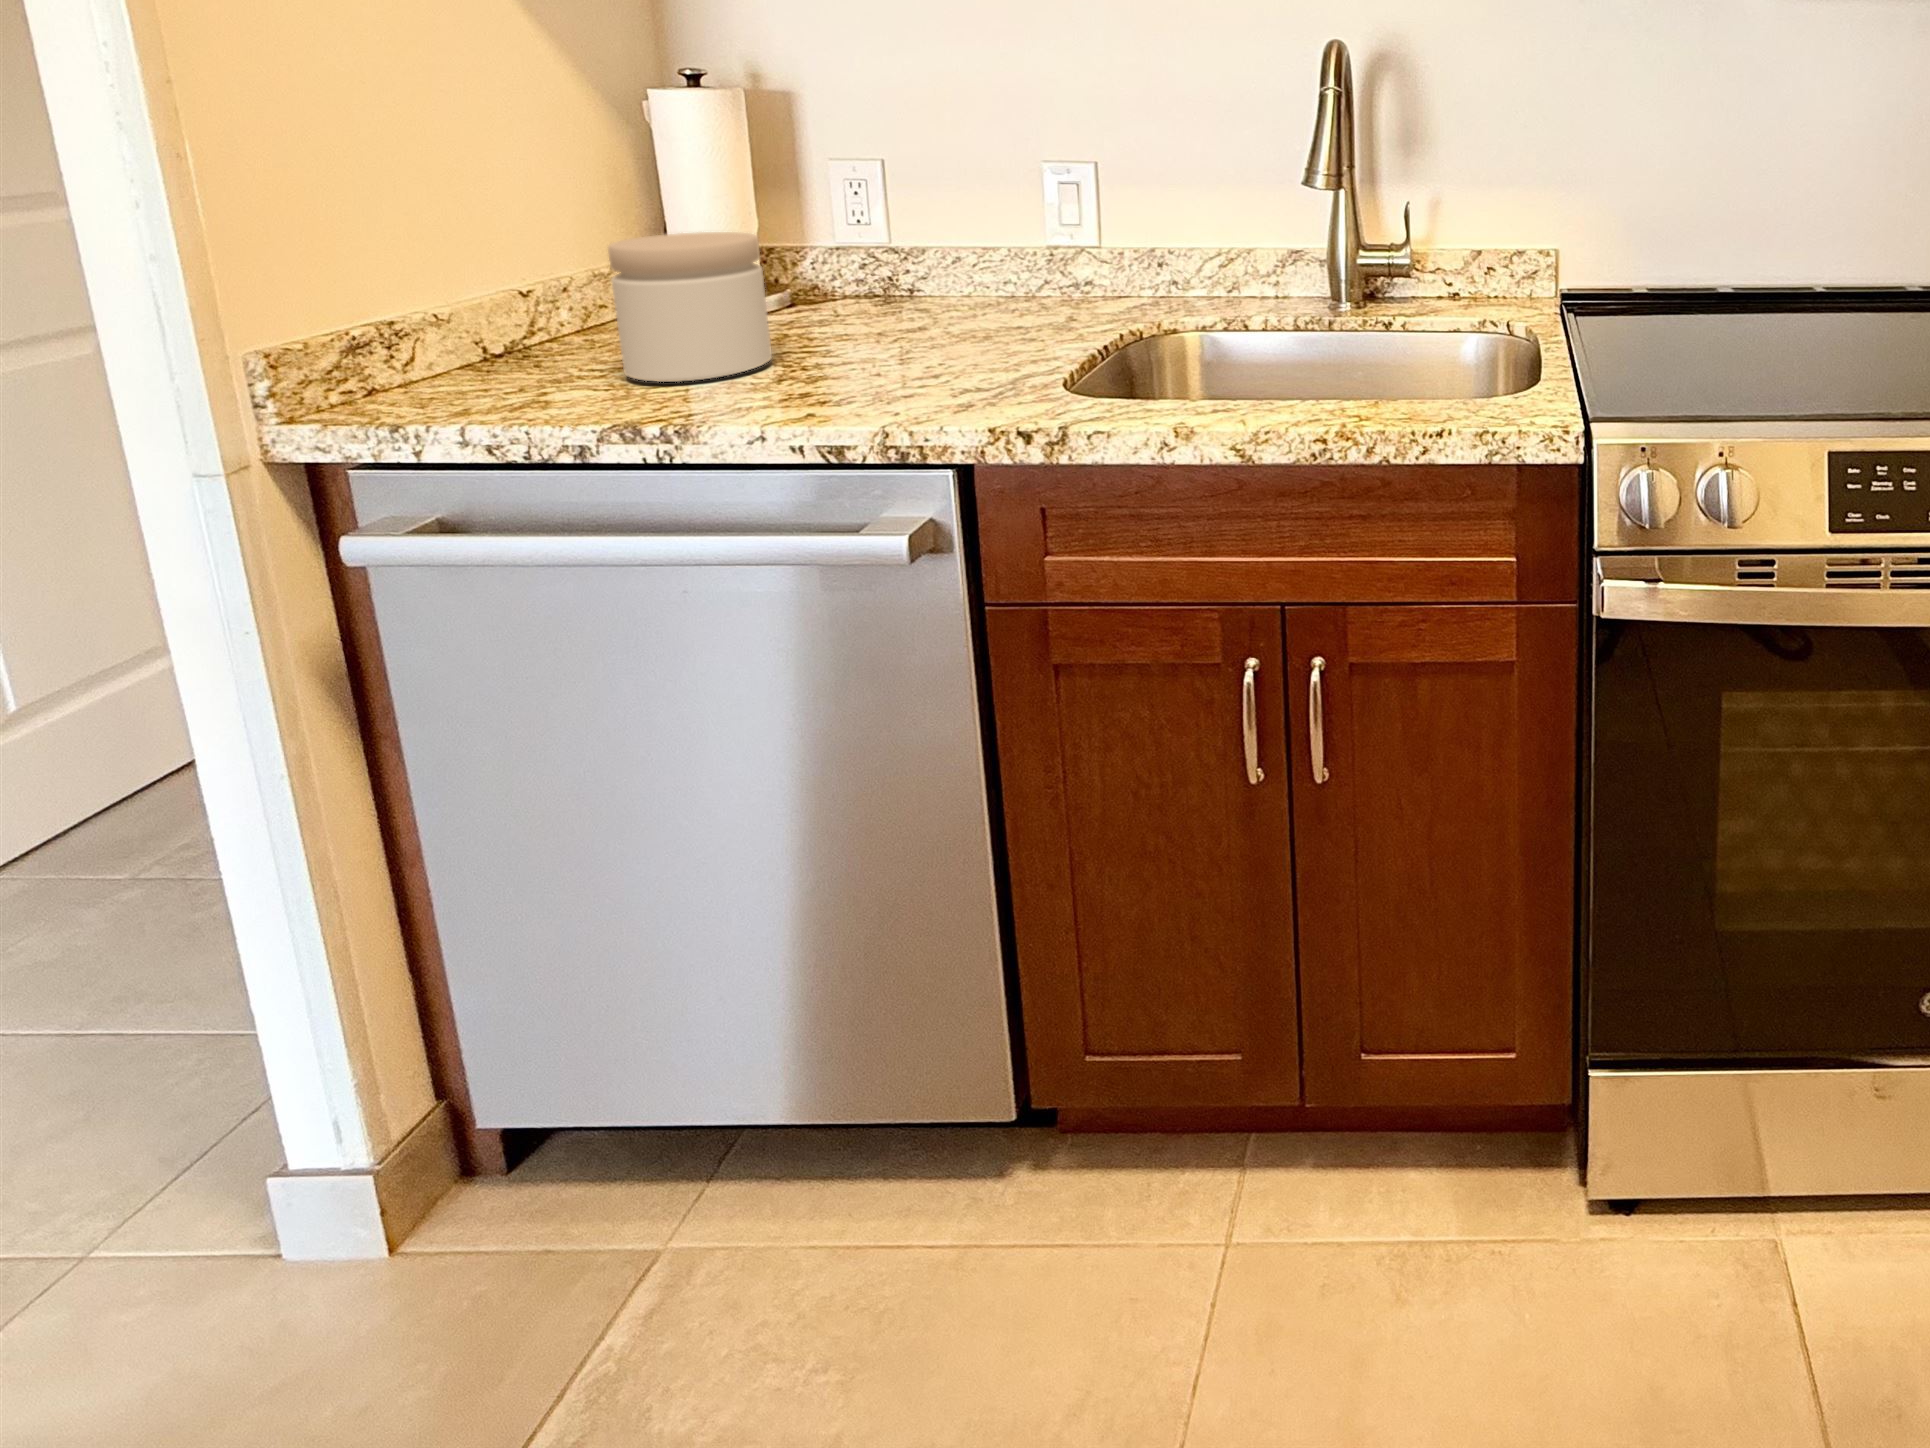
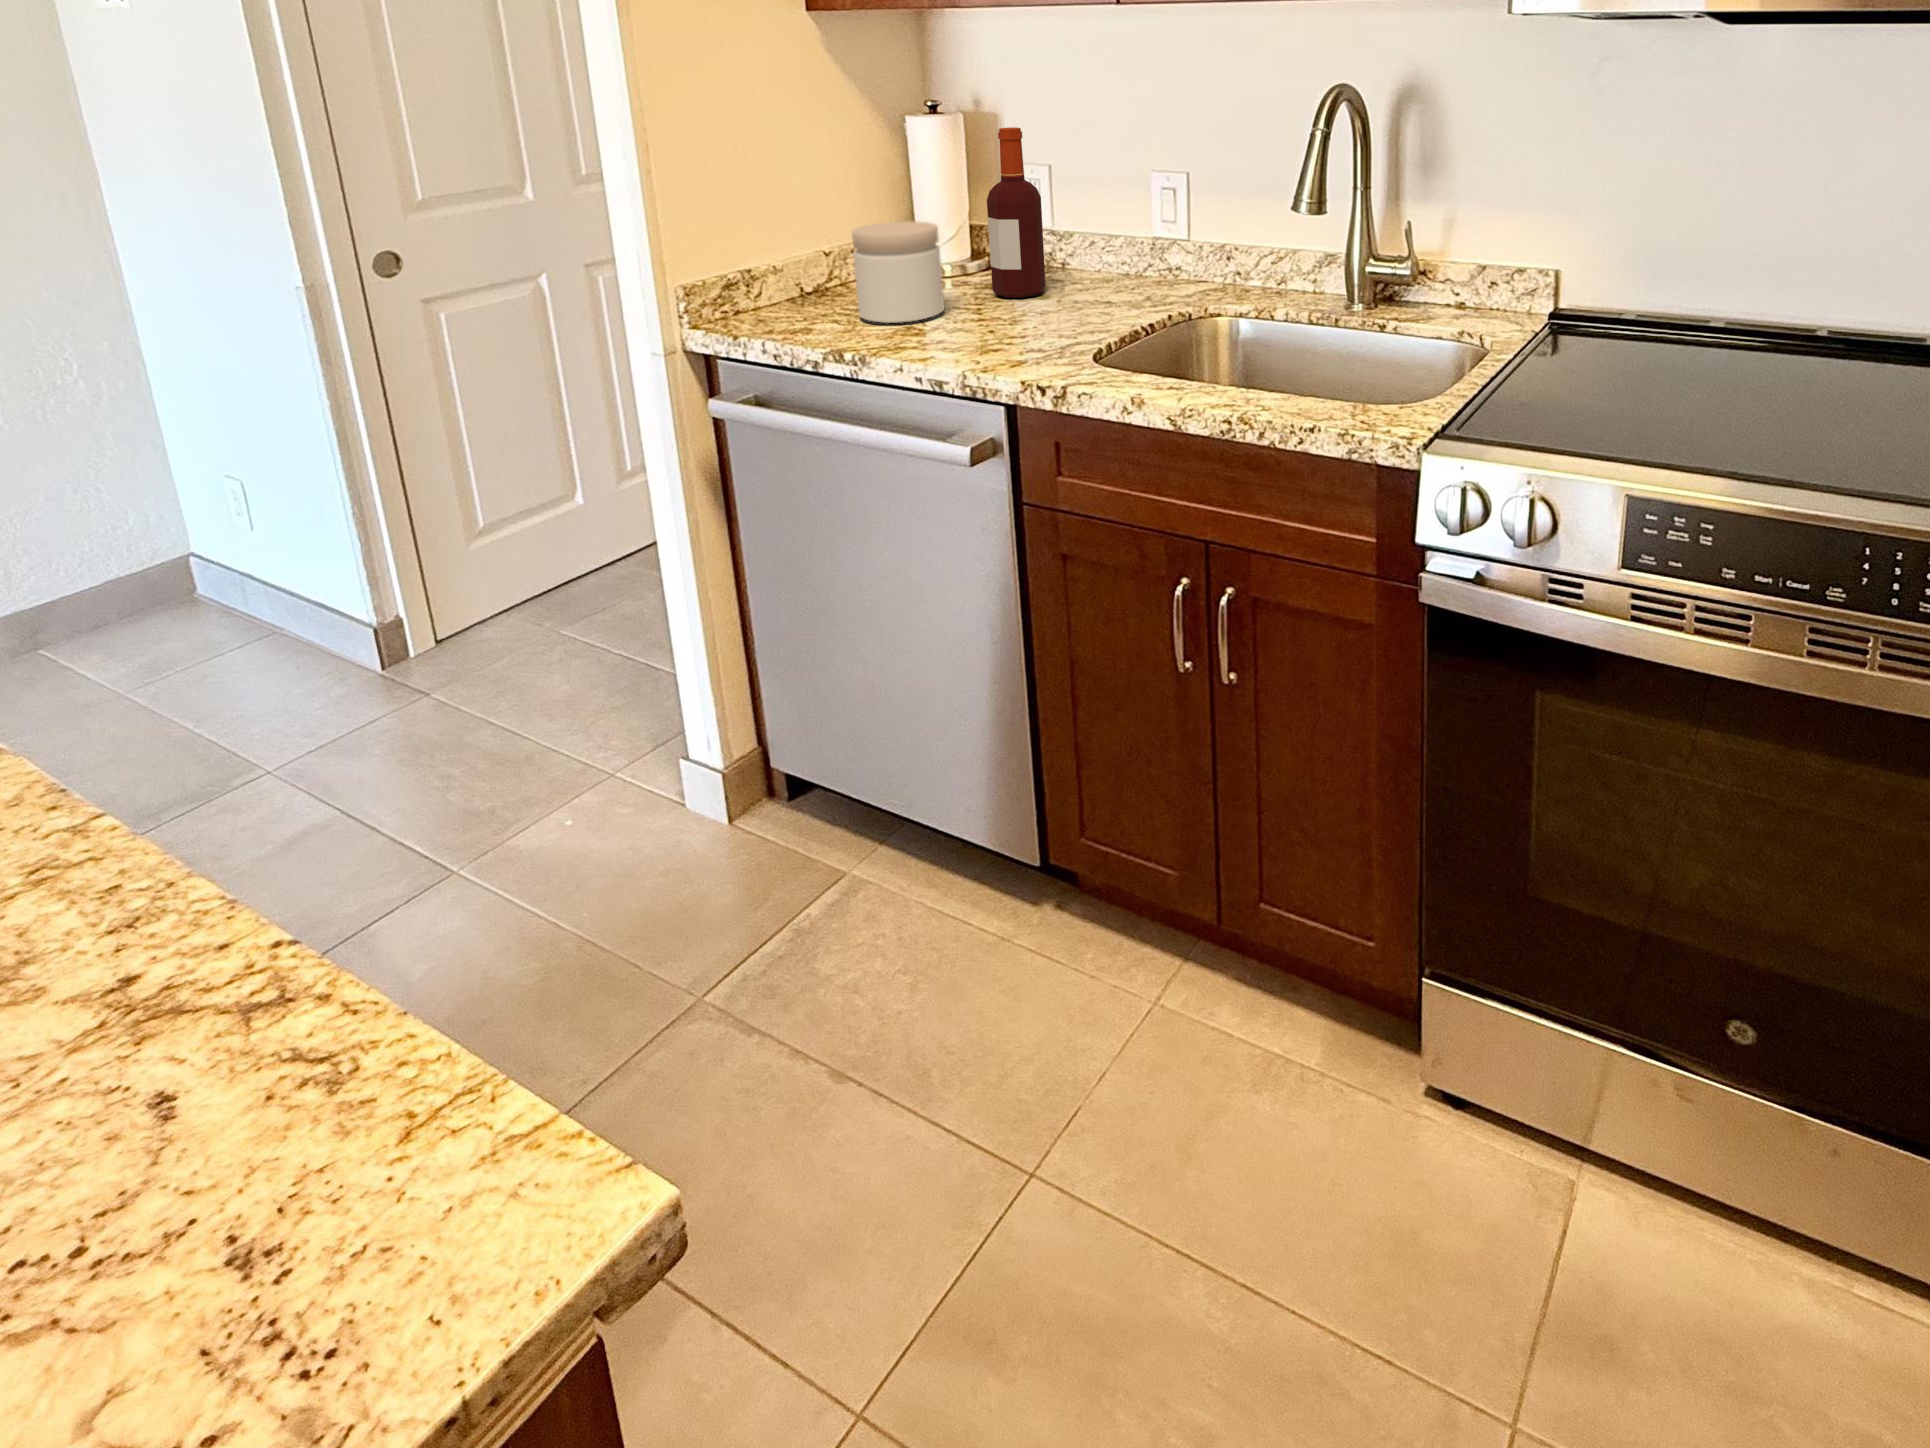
bottle: none [818,100,910,335] -> present [987,127,1046,298]

